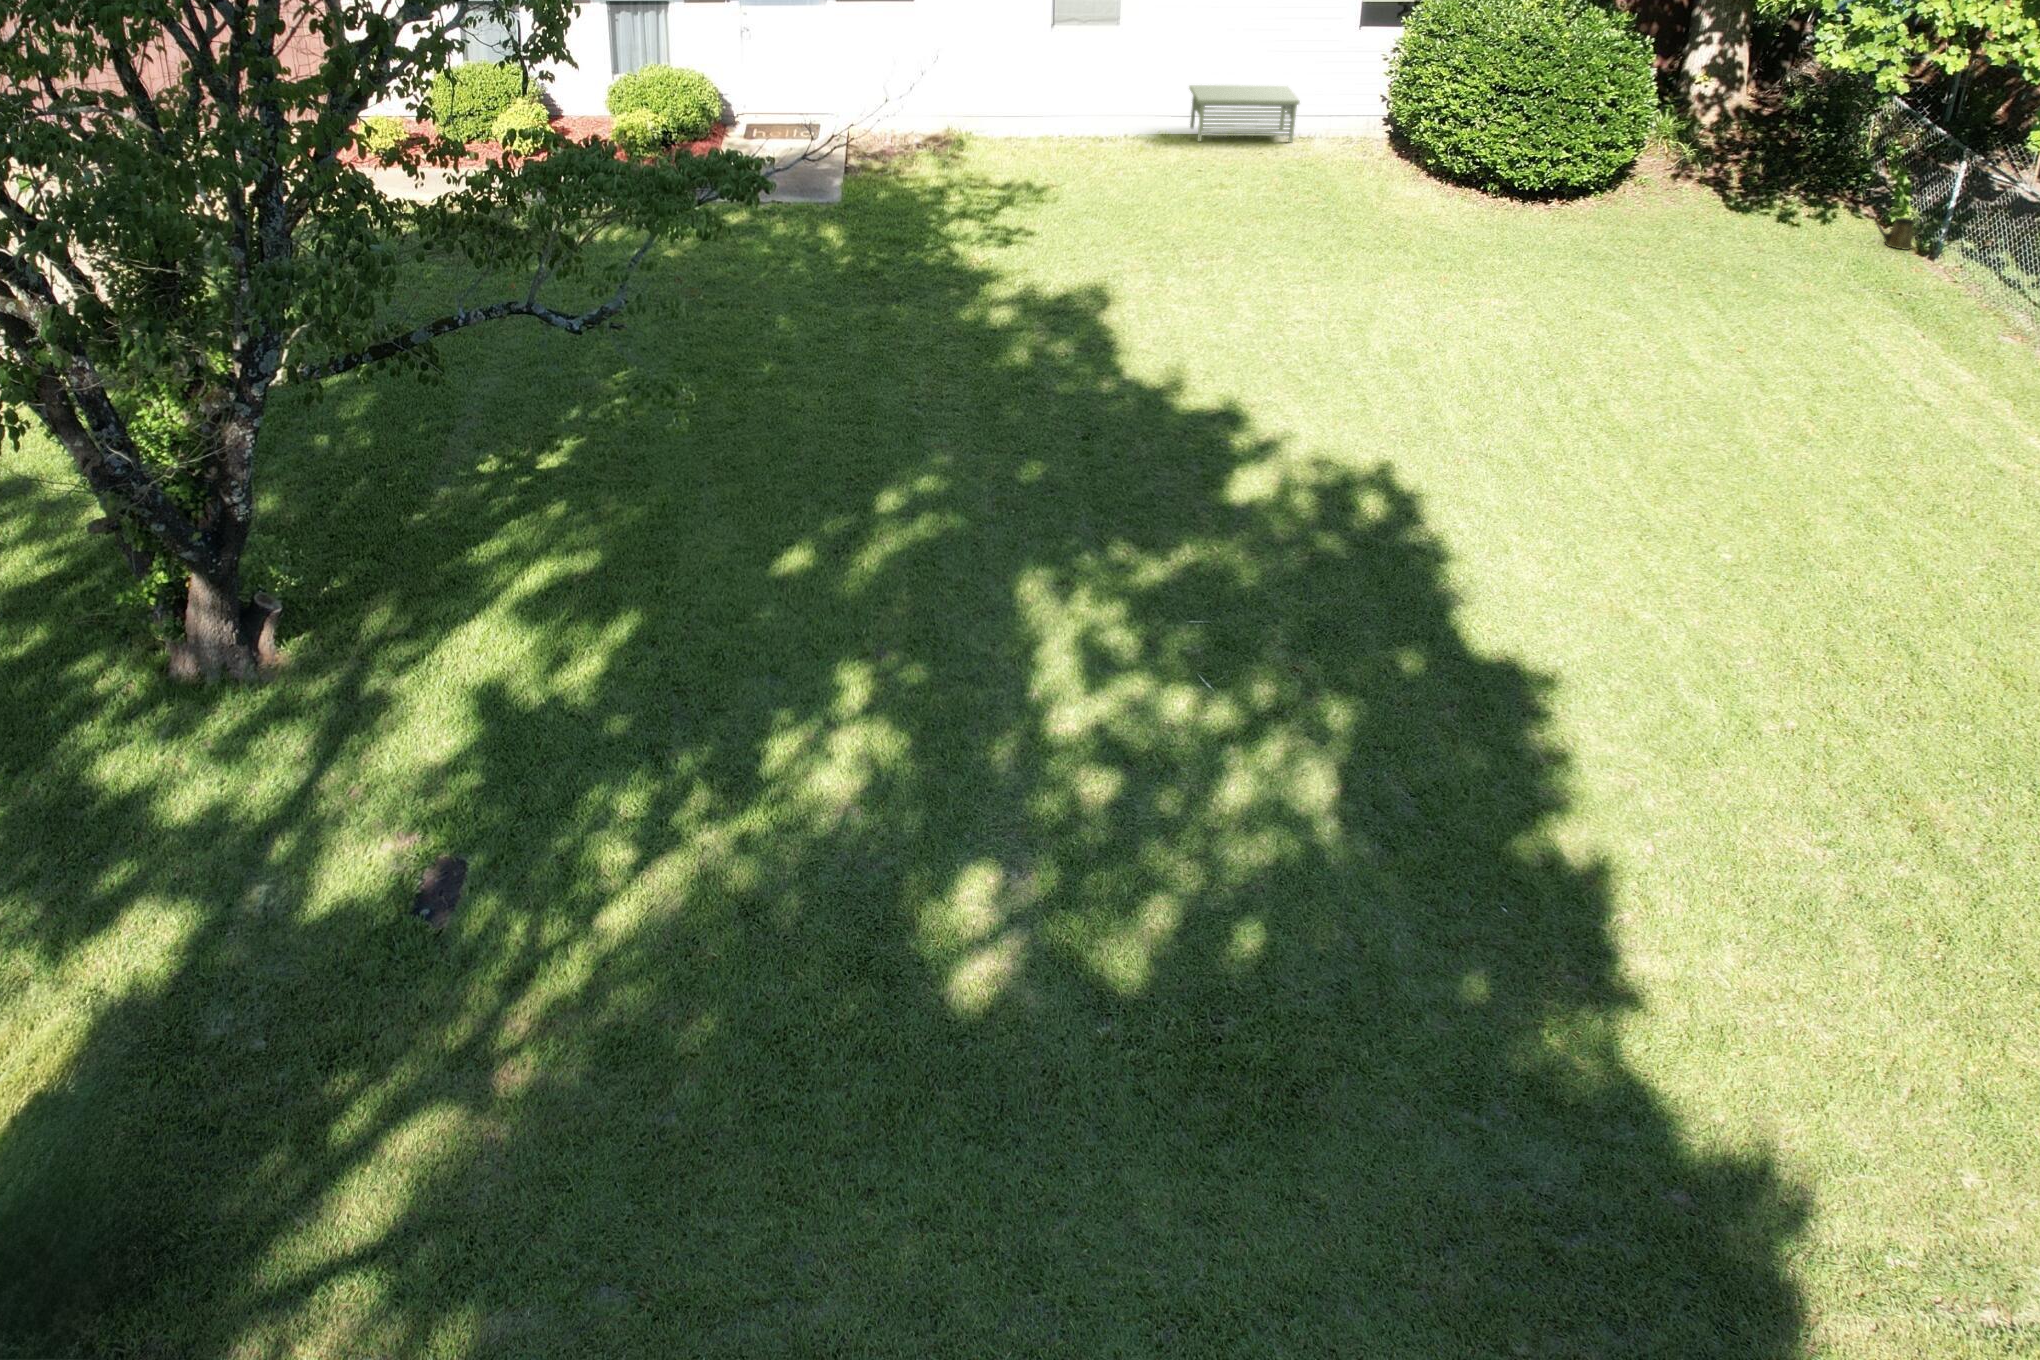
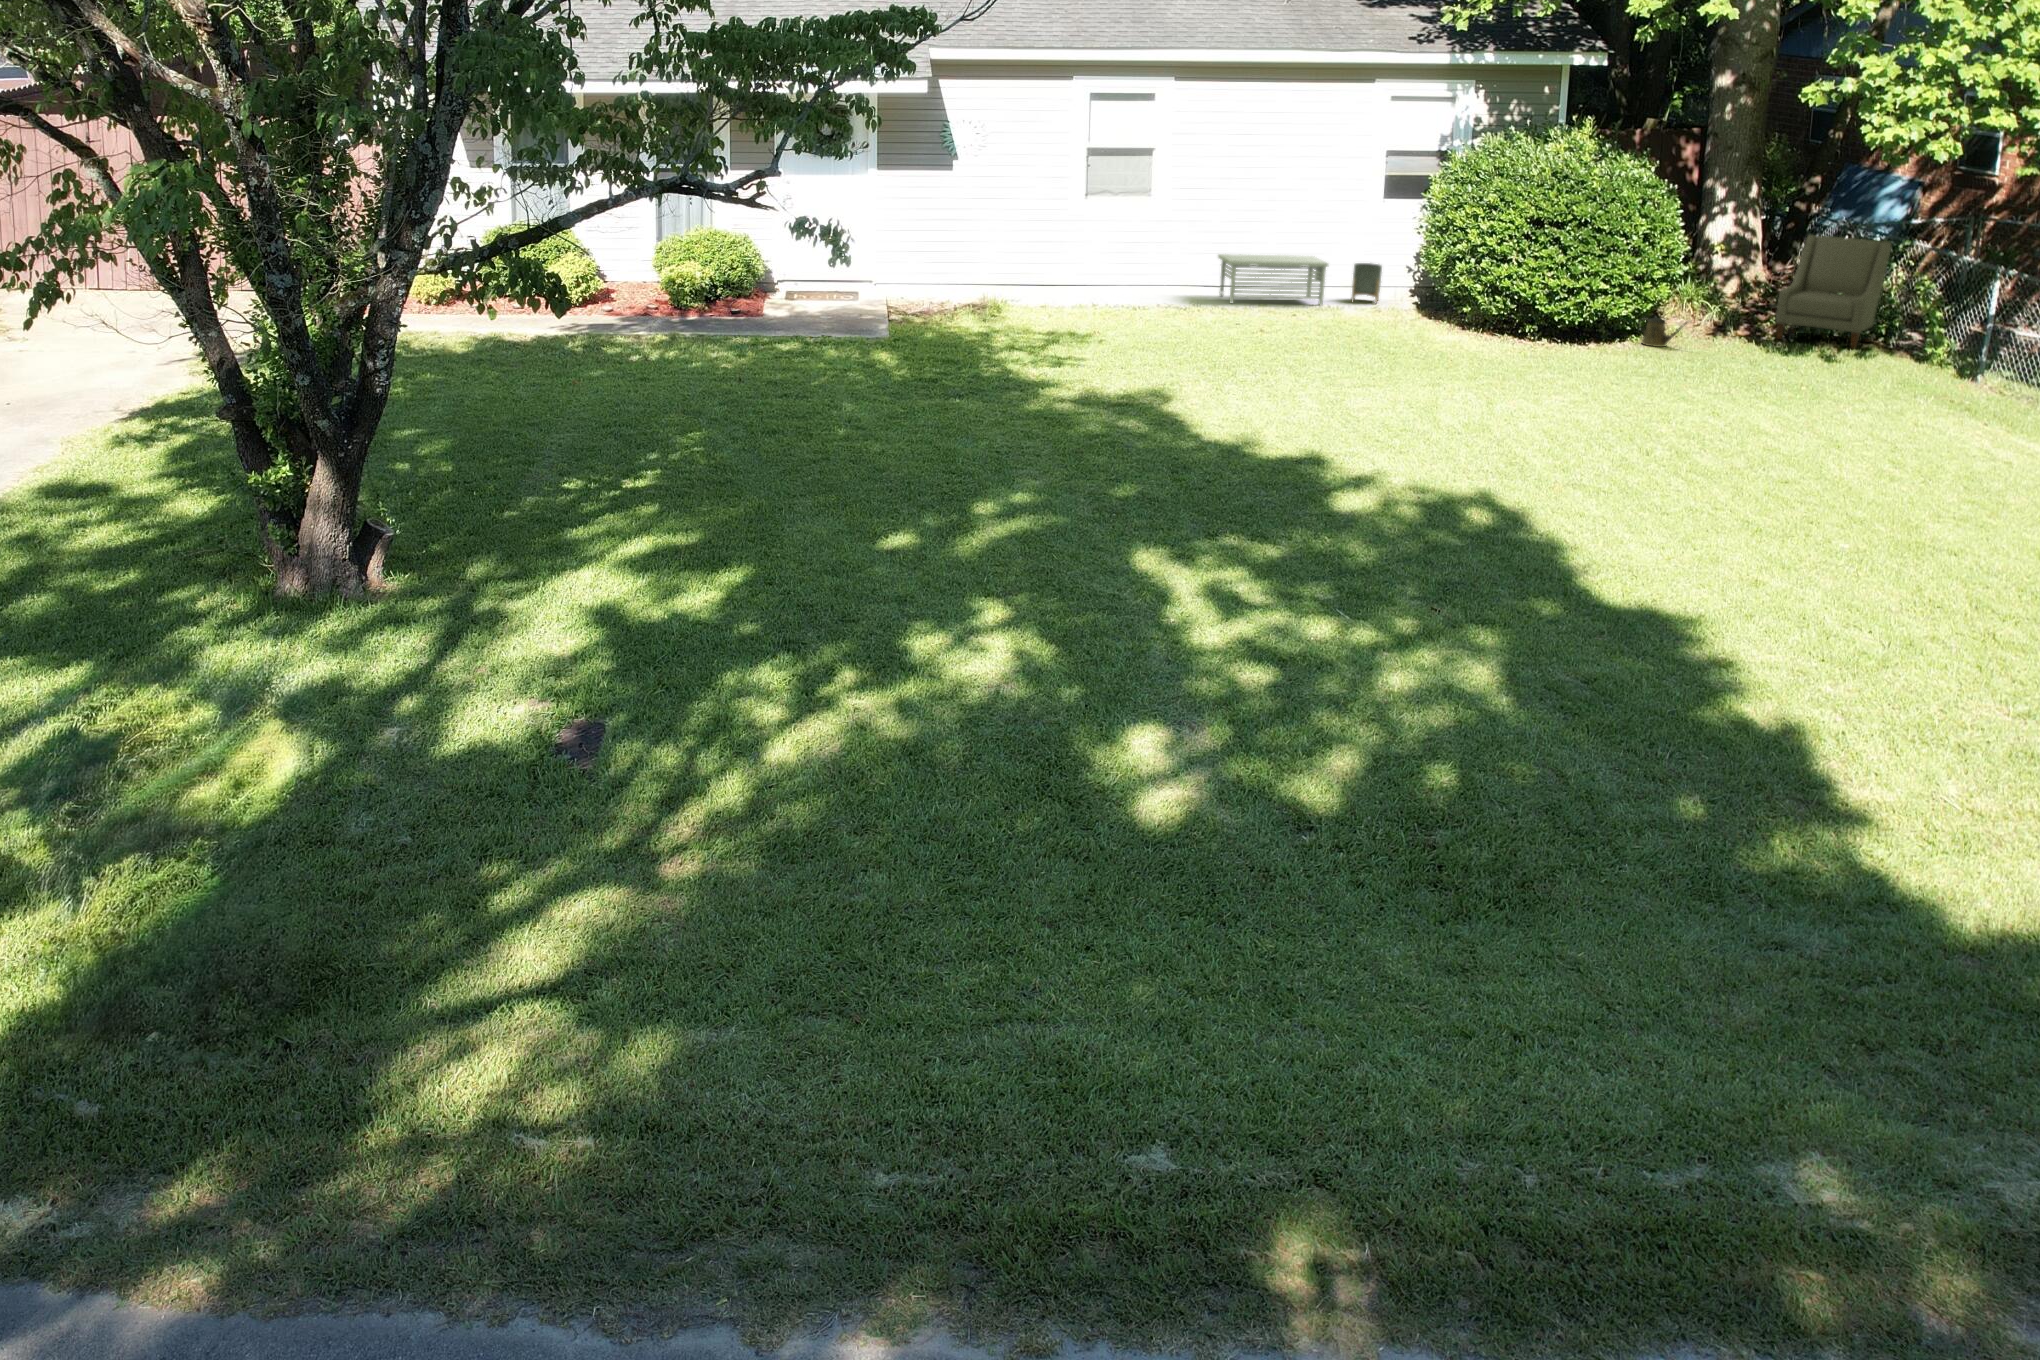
chair: none [1739,83,1865,213] -> present [1776,235,1891,349]
planter: none [1323,94,1357,139] -> present [1352,263,1382,303]
watering can: present [1872,215,1924,250] -> present [1638,318,1687,347]

